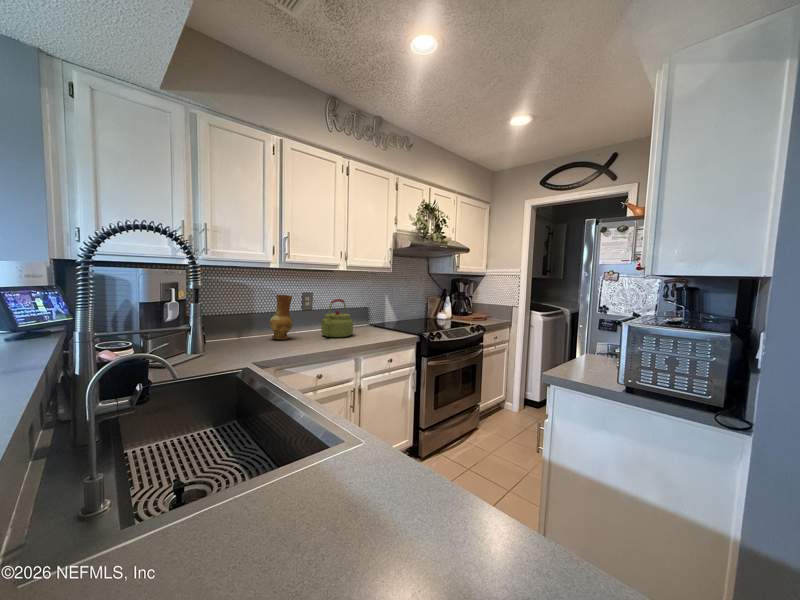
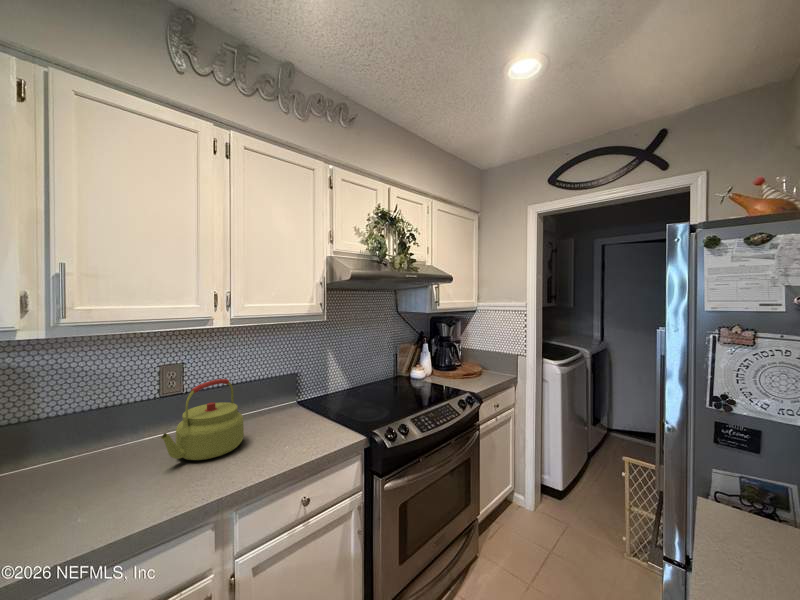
ceramic jug: present [270,295,293,340] -> none [46,383,108,481]

